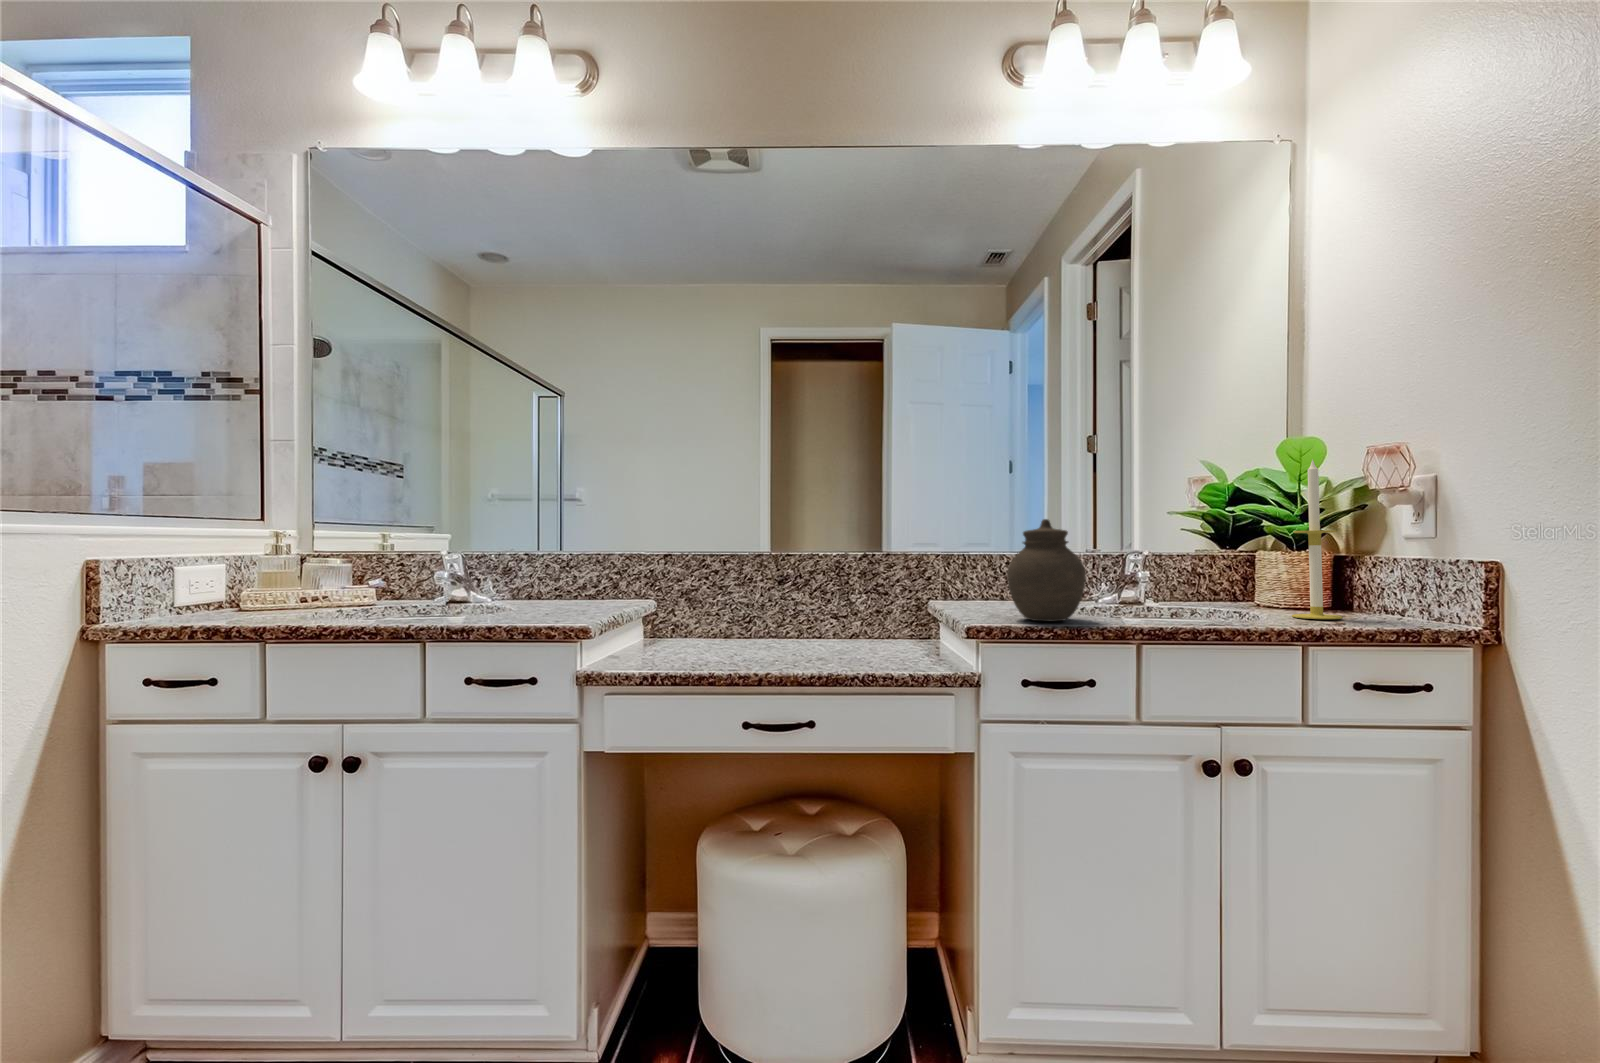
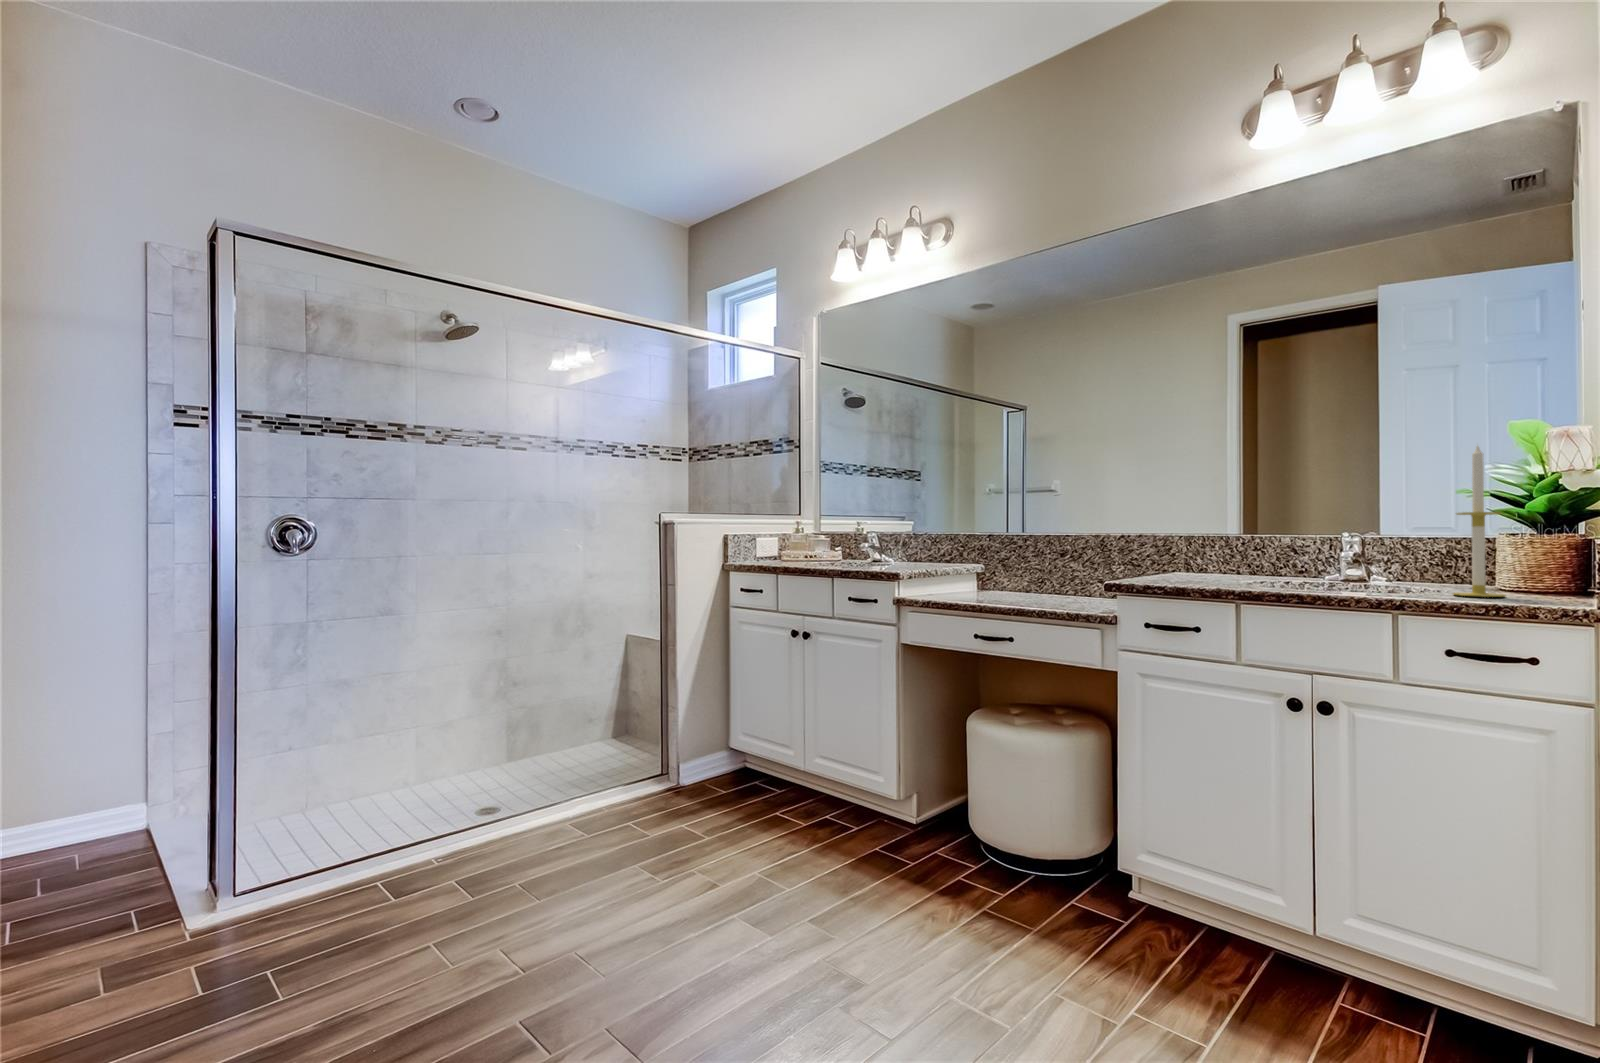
jar: present [1007,519,1086,621] -> none [1161,506,1226,584]

